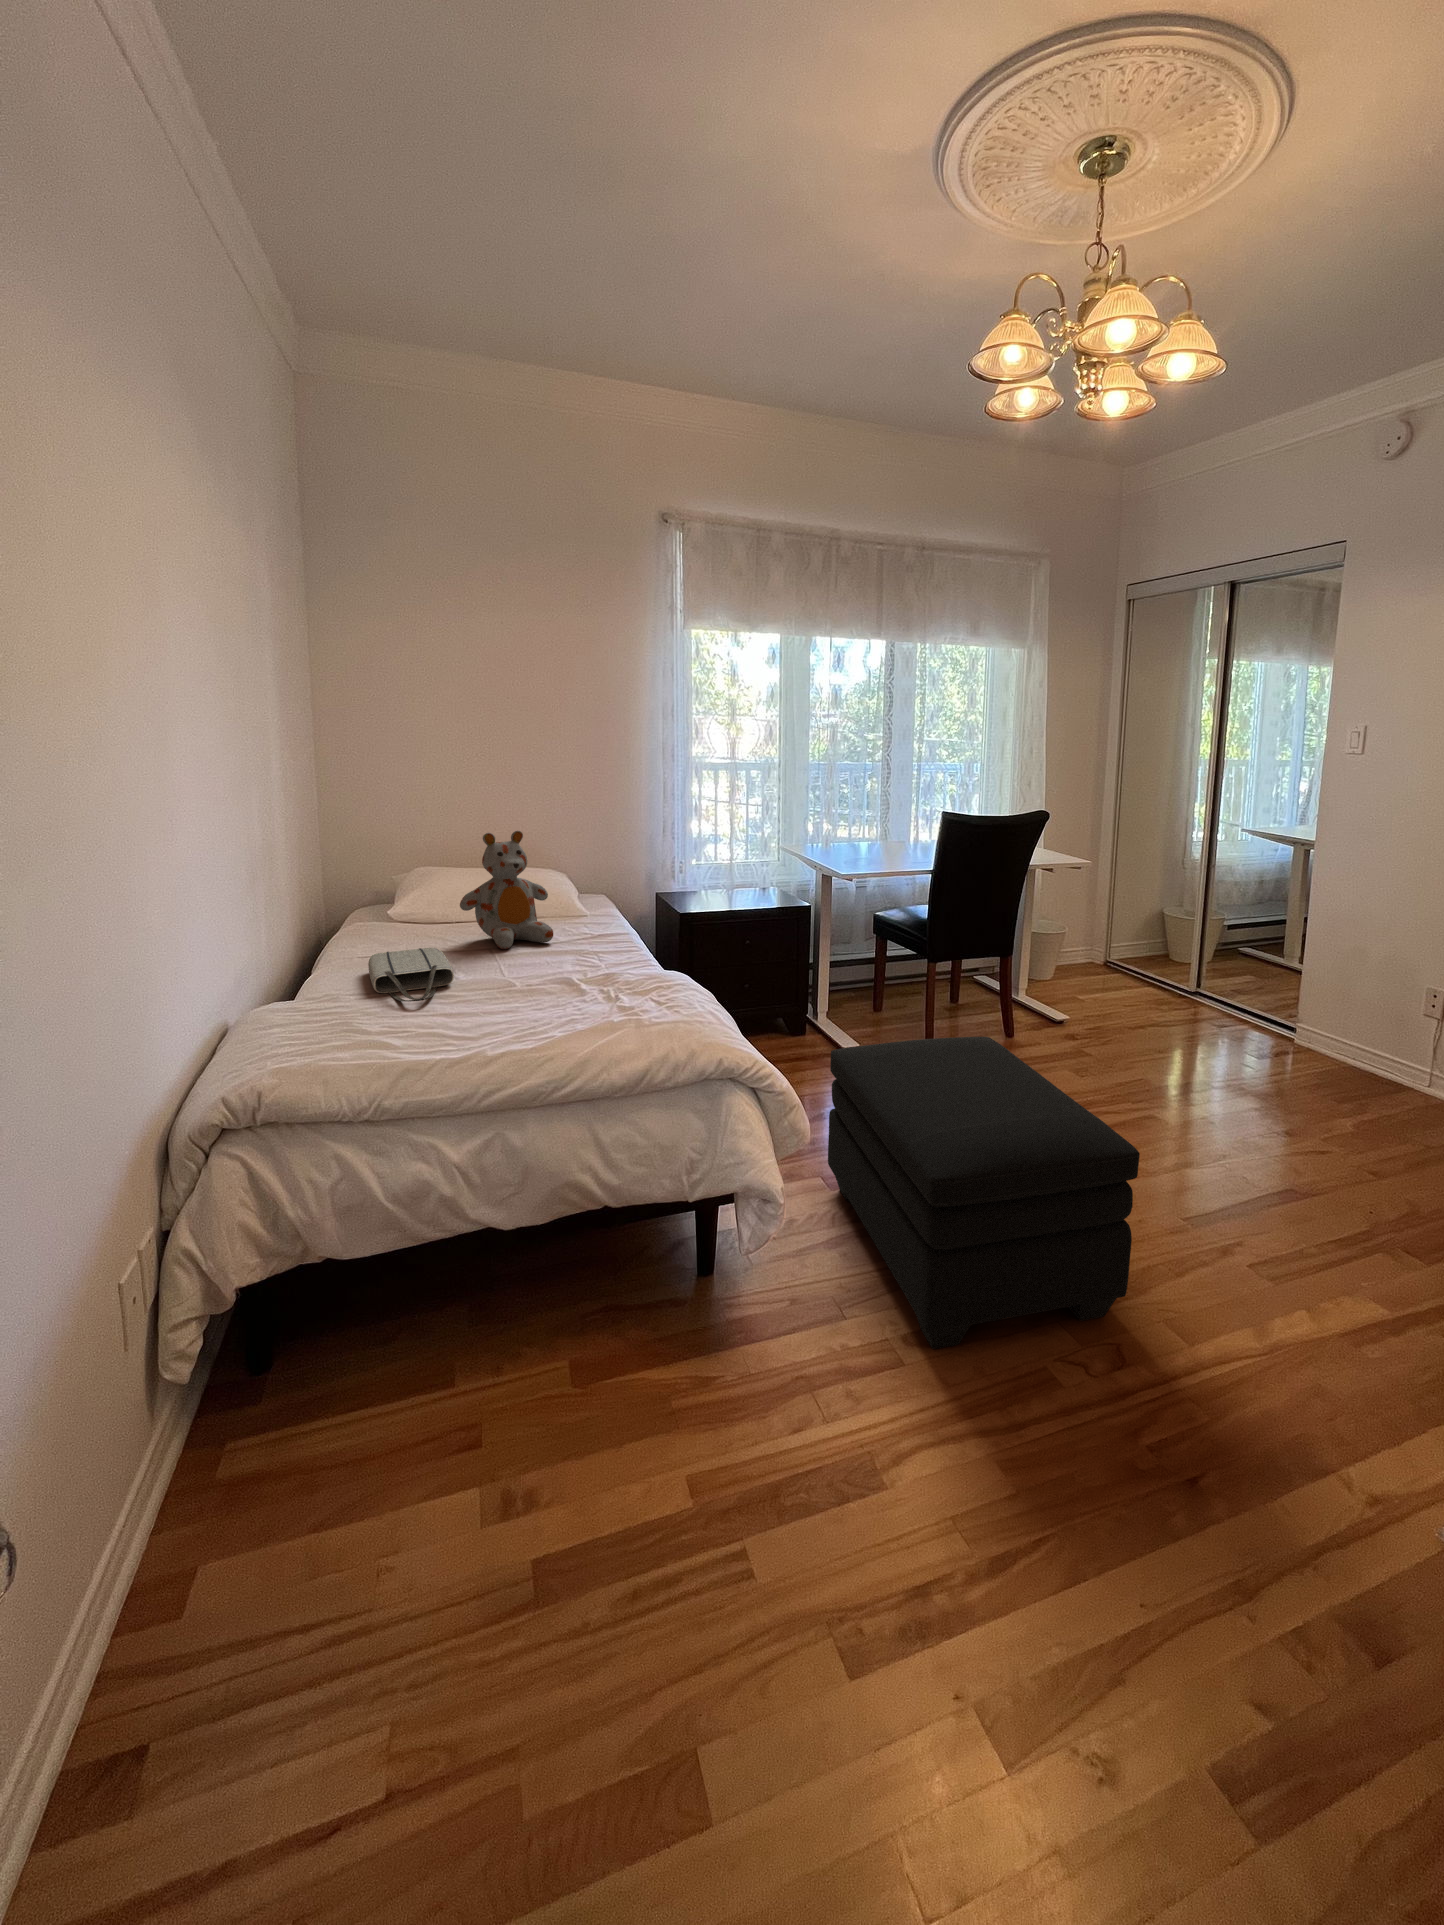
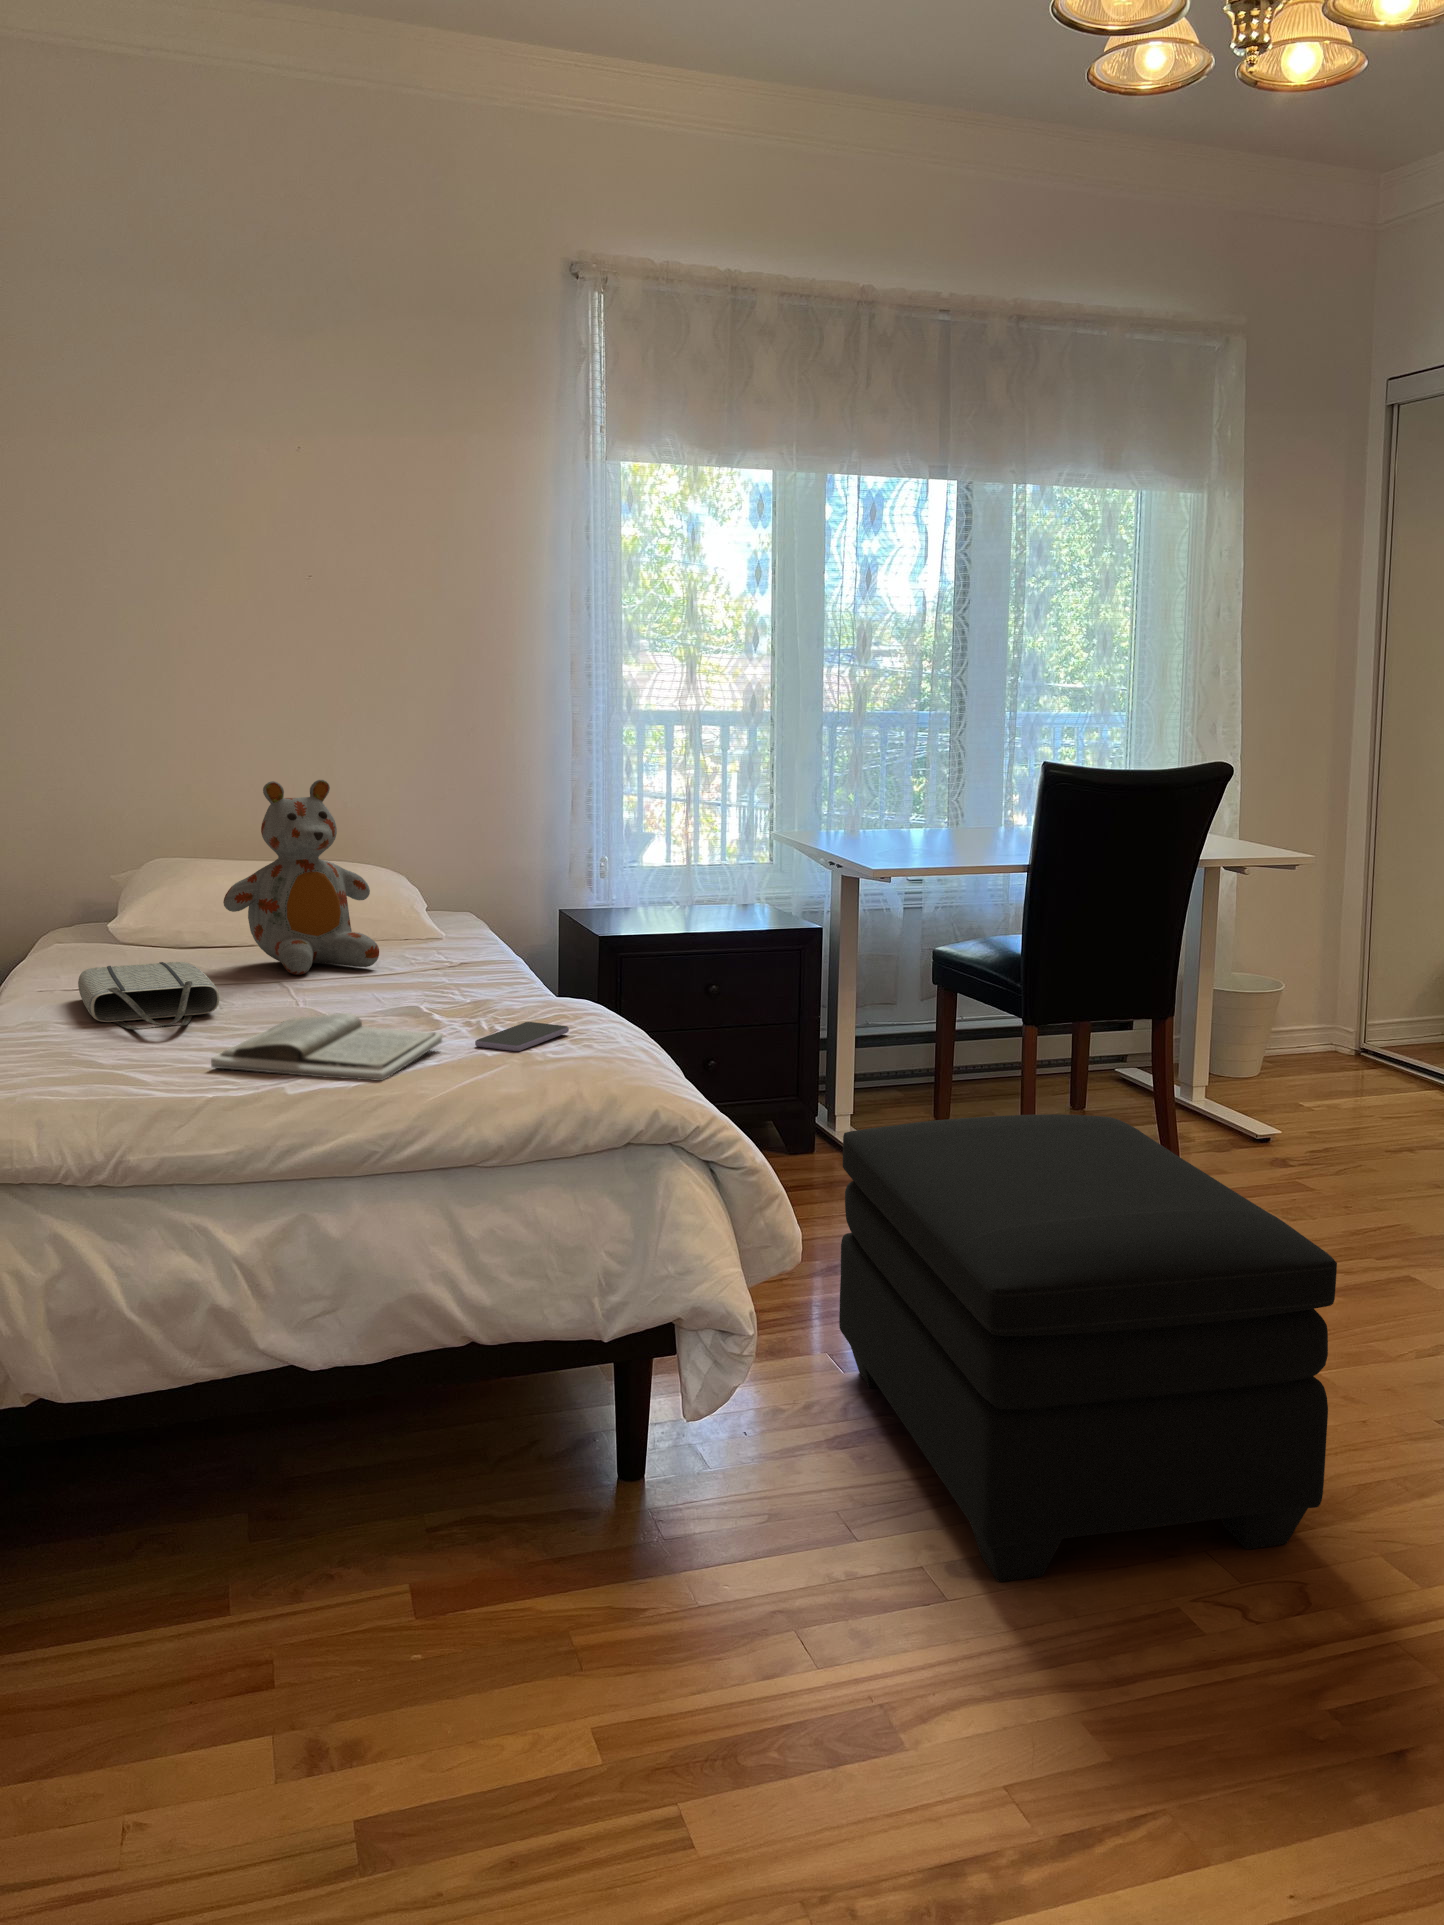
smartphone: none [609,991,666,1016] -> present [475,1022,569,1051]
book: none [443,993,589,1046] -> present [211,1013,442,1081]

